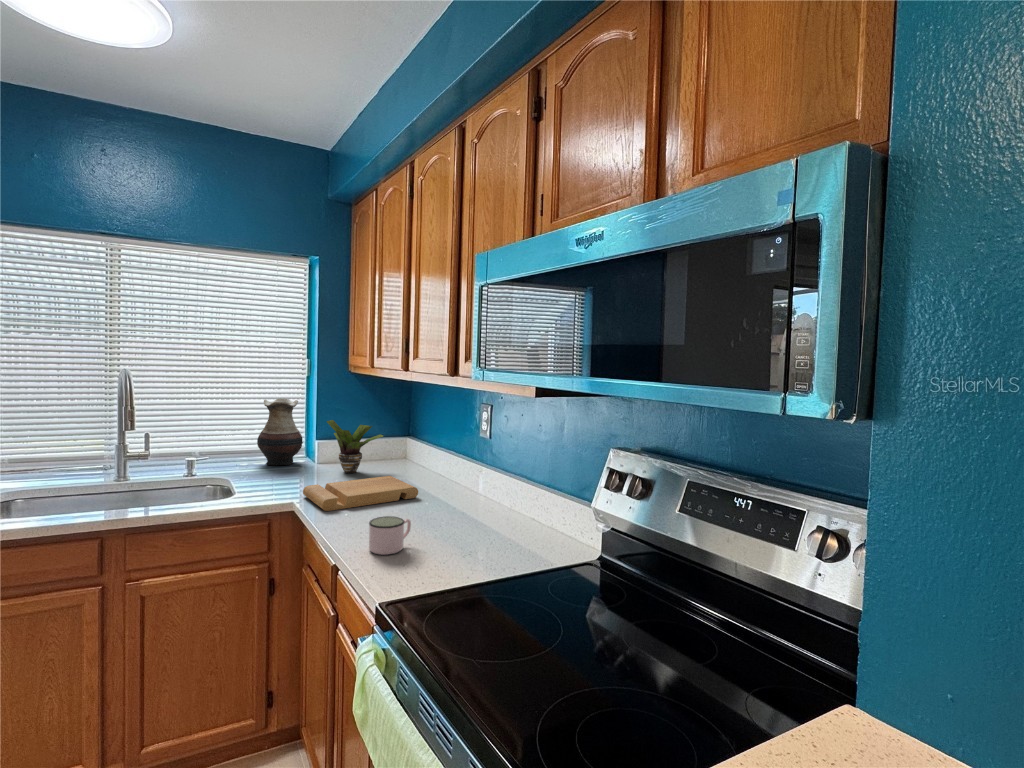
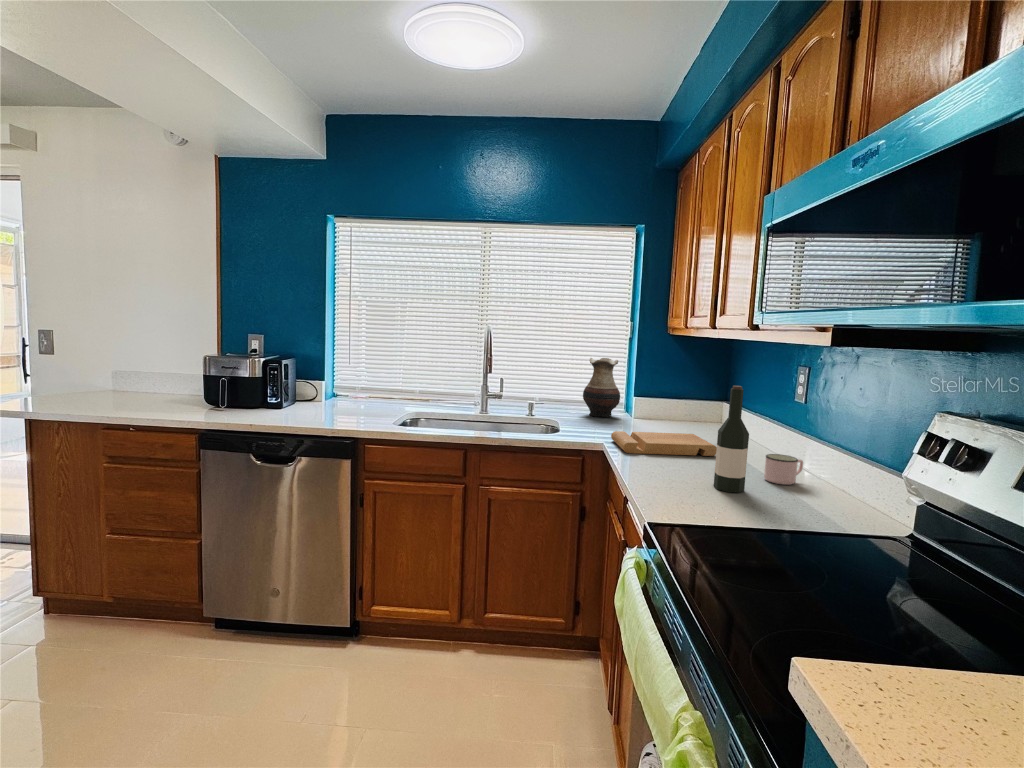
potted plant: present [327,420,383,473] -> none [640,379,694,430]
wine bottle: none [428,433,459,541] -> present [714,386,749,493]
mug: present [369,516,411,555] -> present [764,454,803,485]

